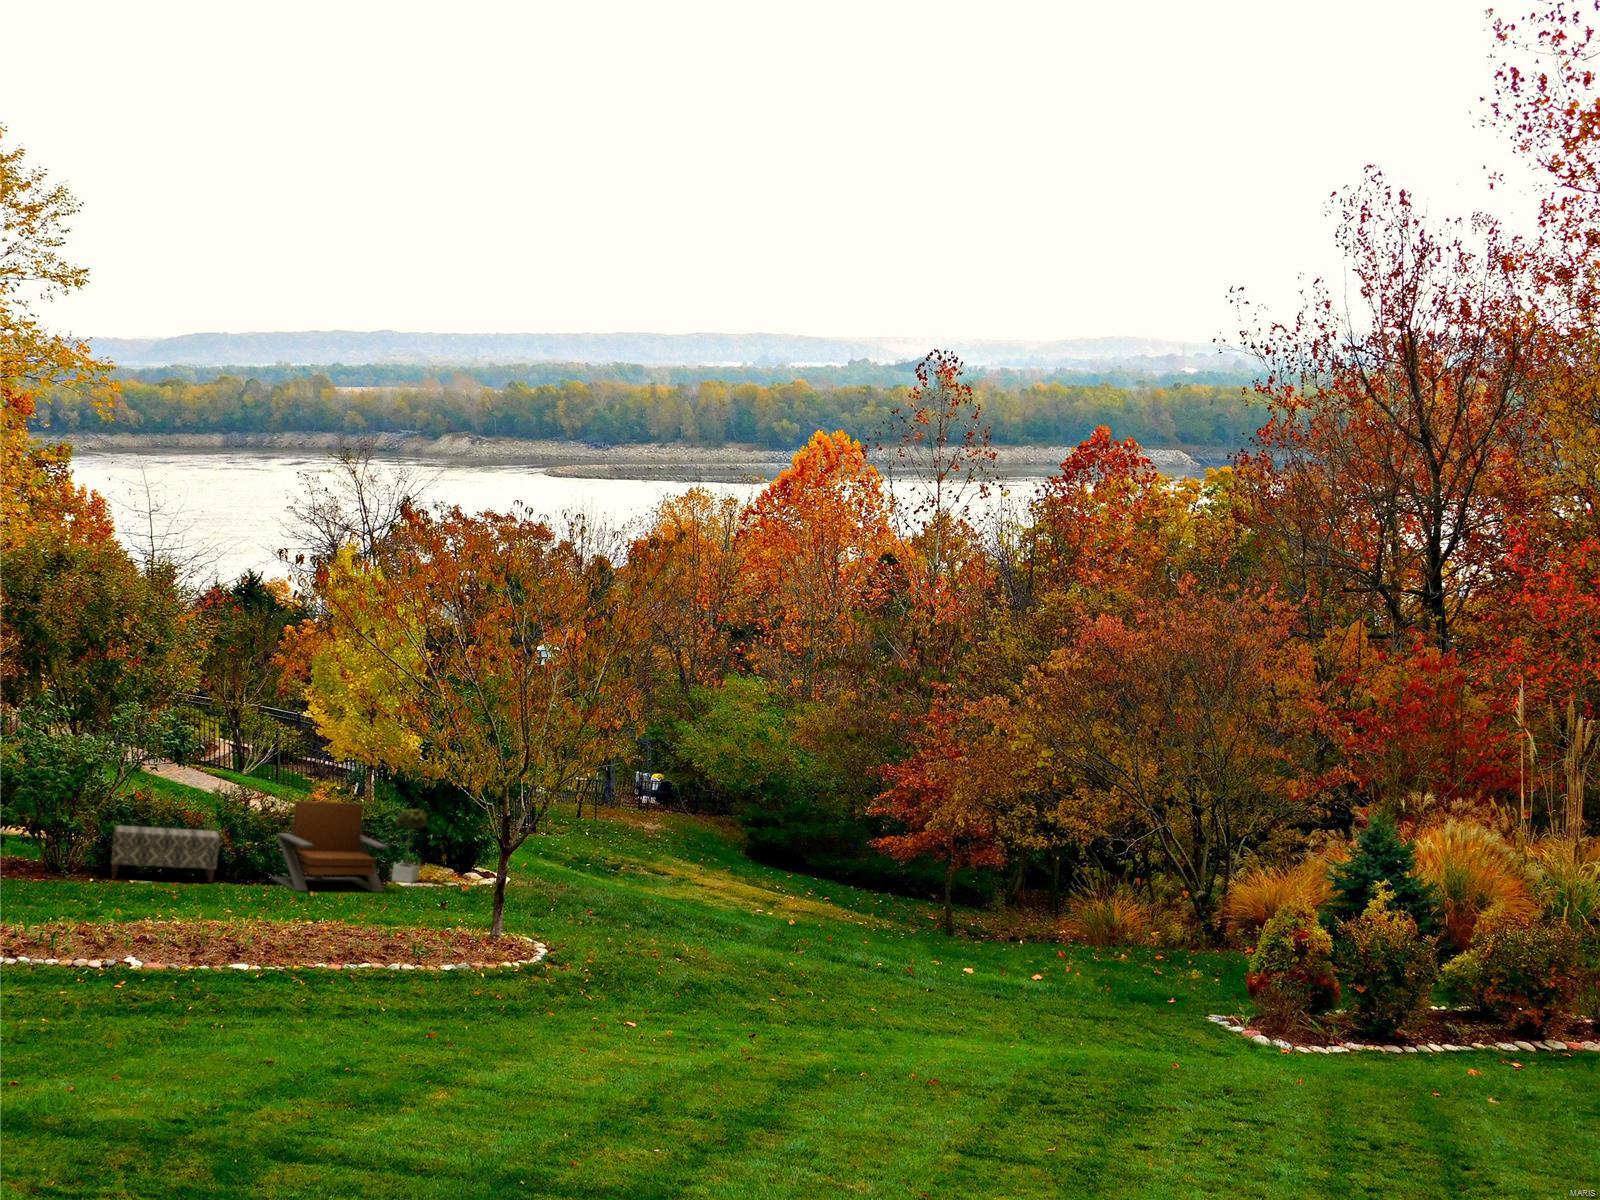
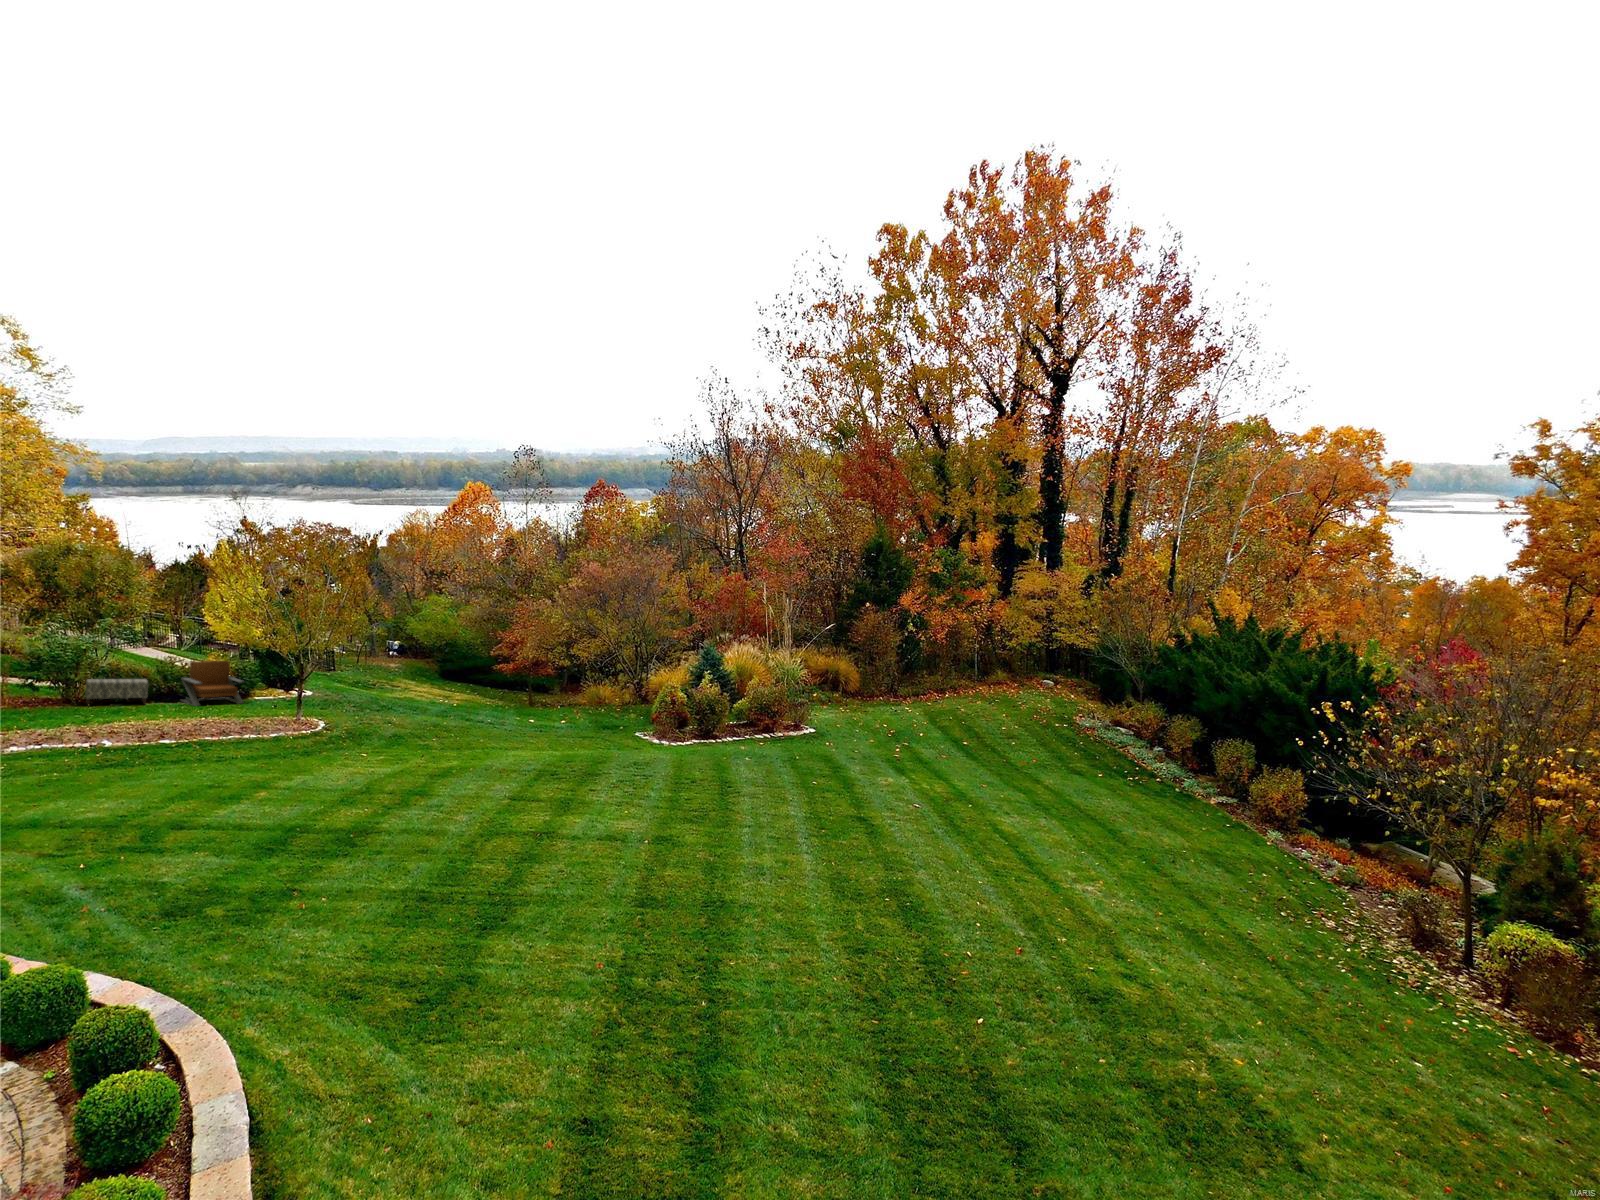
potted tree: present [392,809,427,883] -> none [249,661,267,698]

